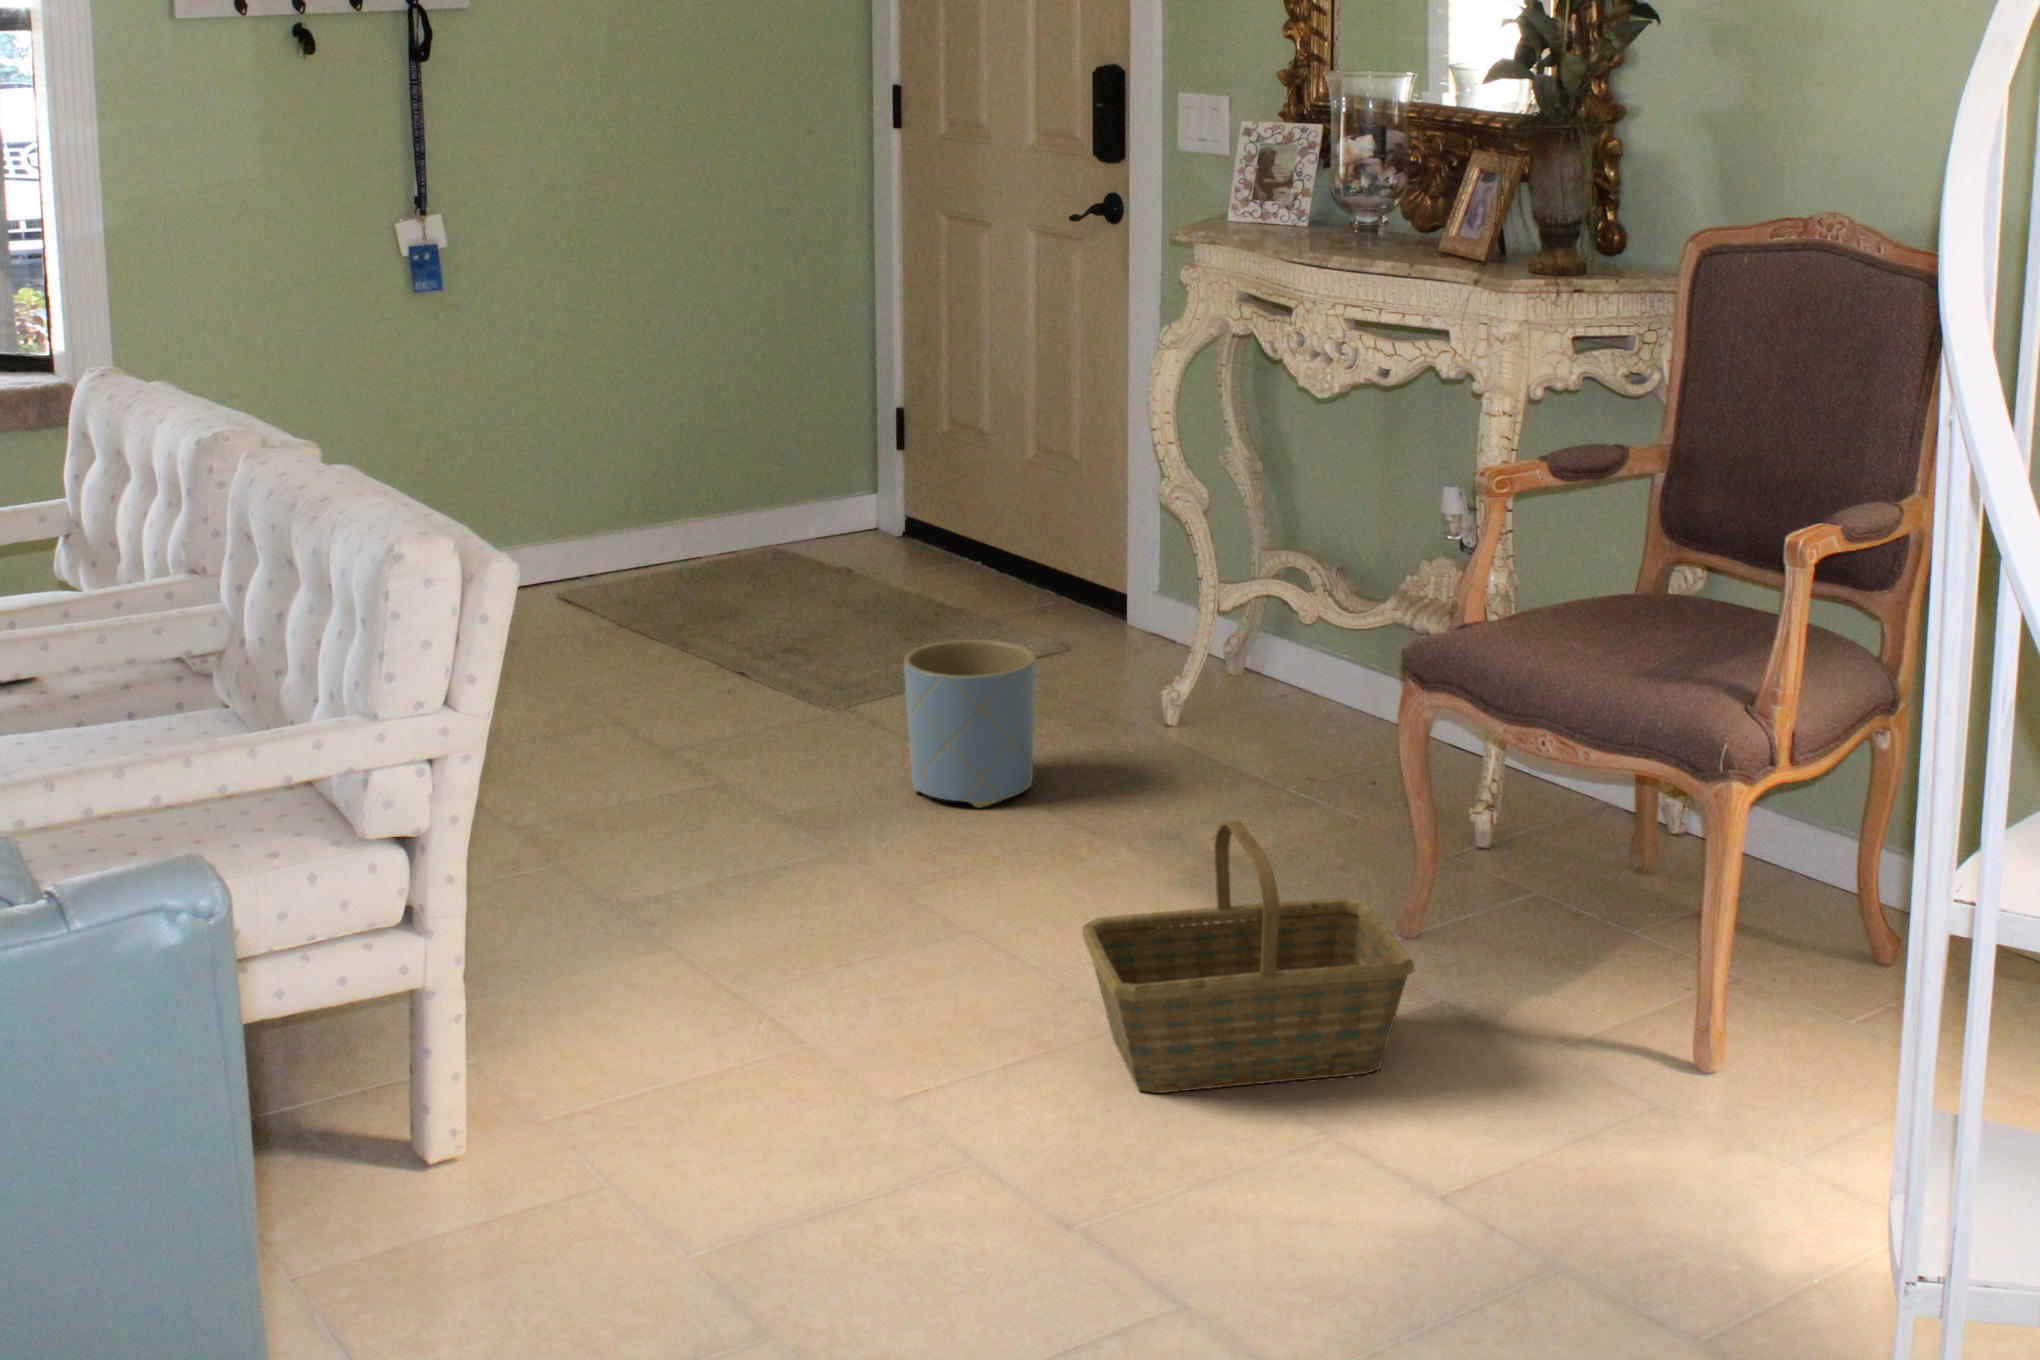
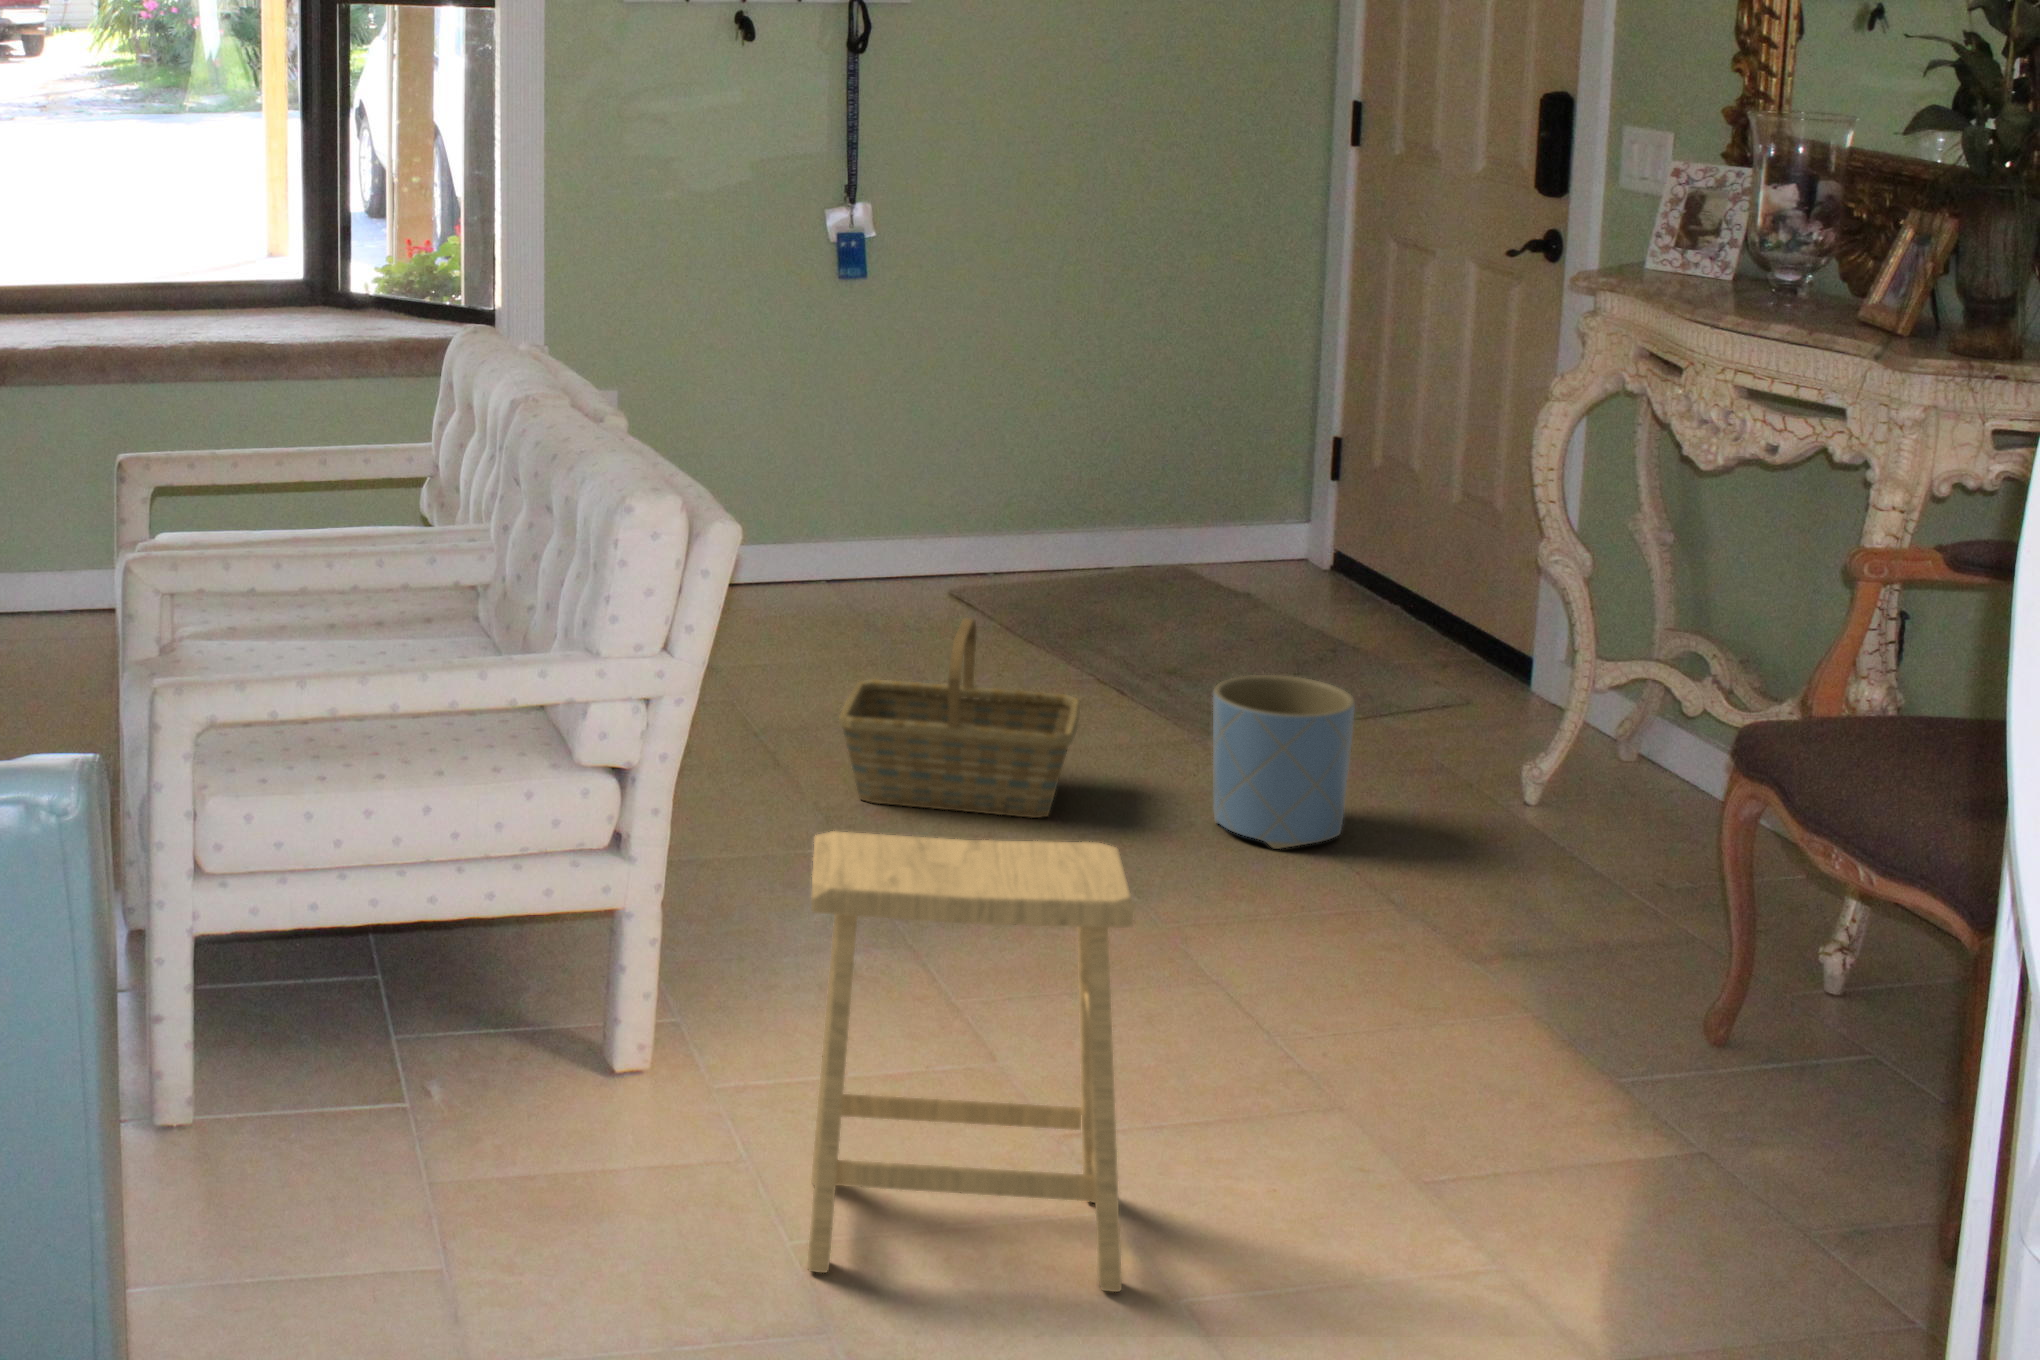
footstool: none [667,815,1028,1312] -> present [808,831,1133,1292]
basket: present [1082,820,1414,1093] -> present [839,618,1080,818]

